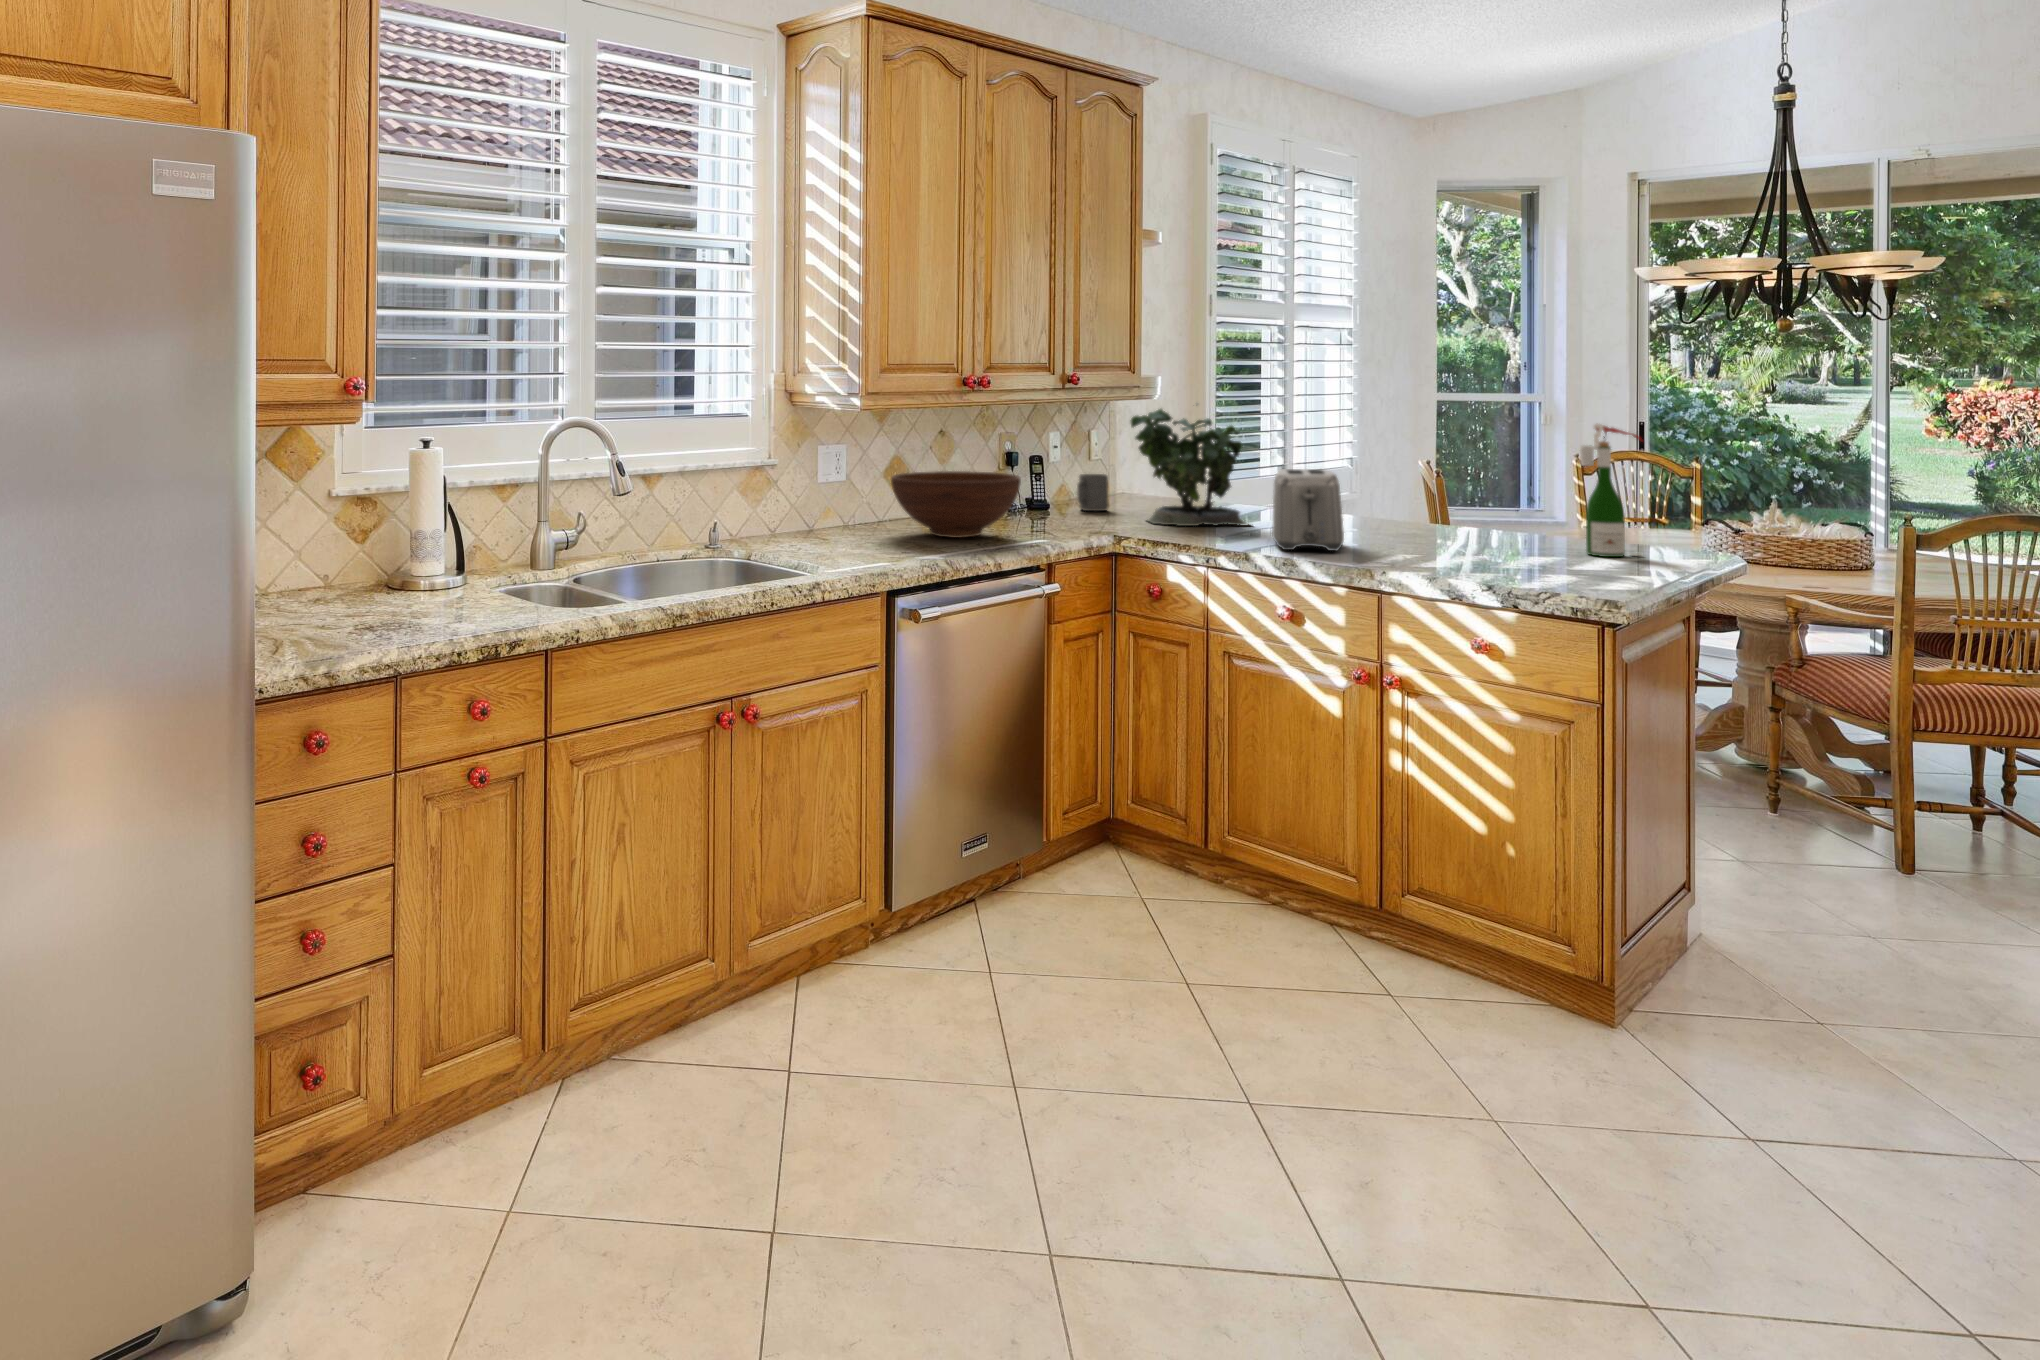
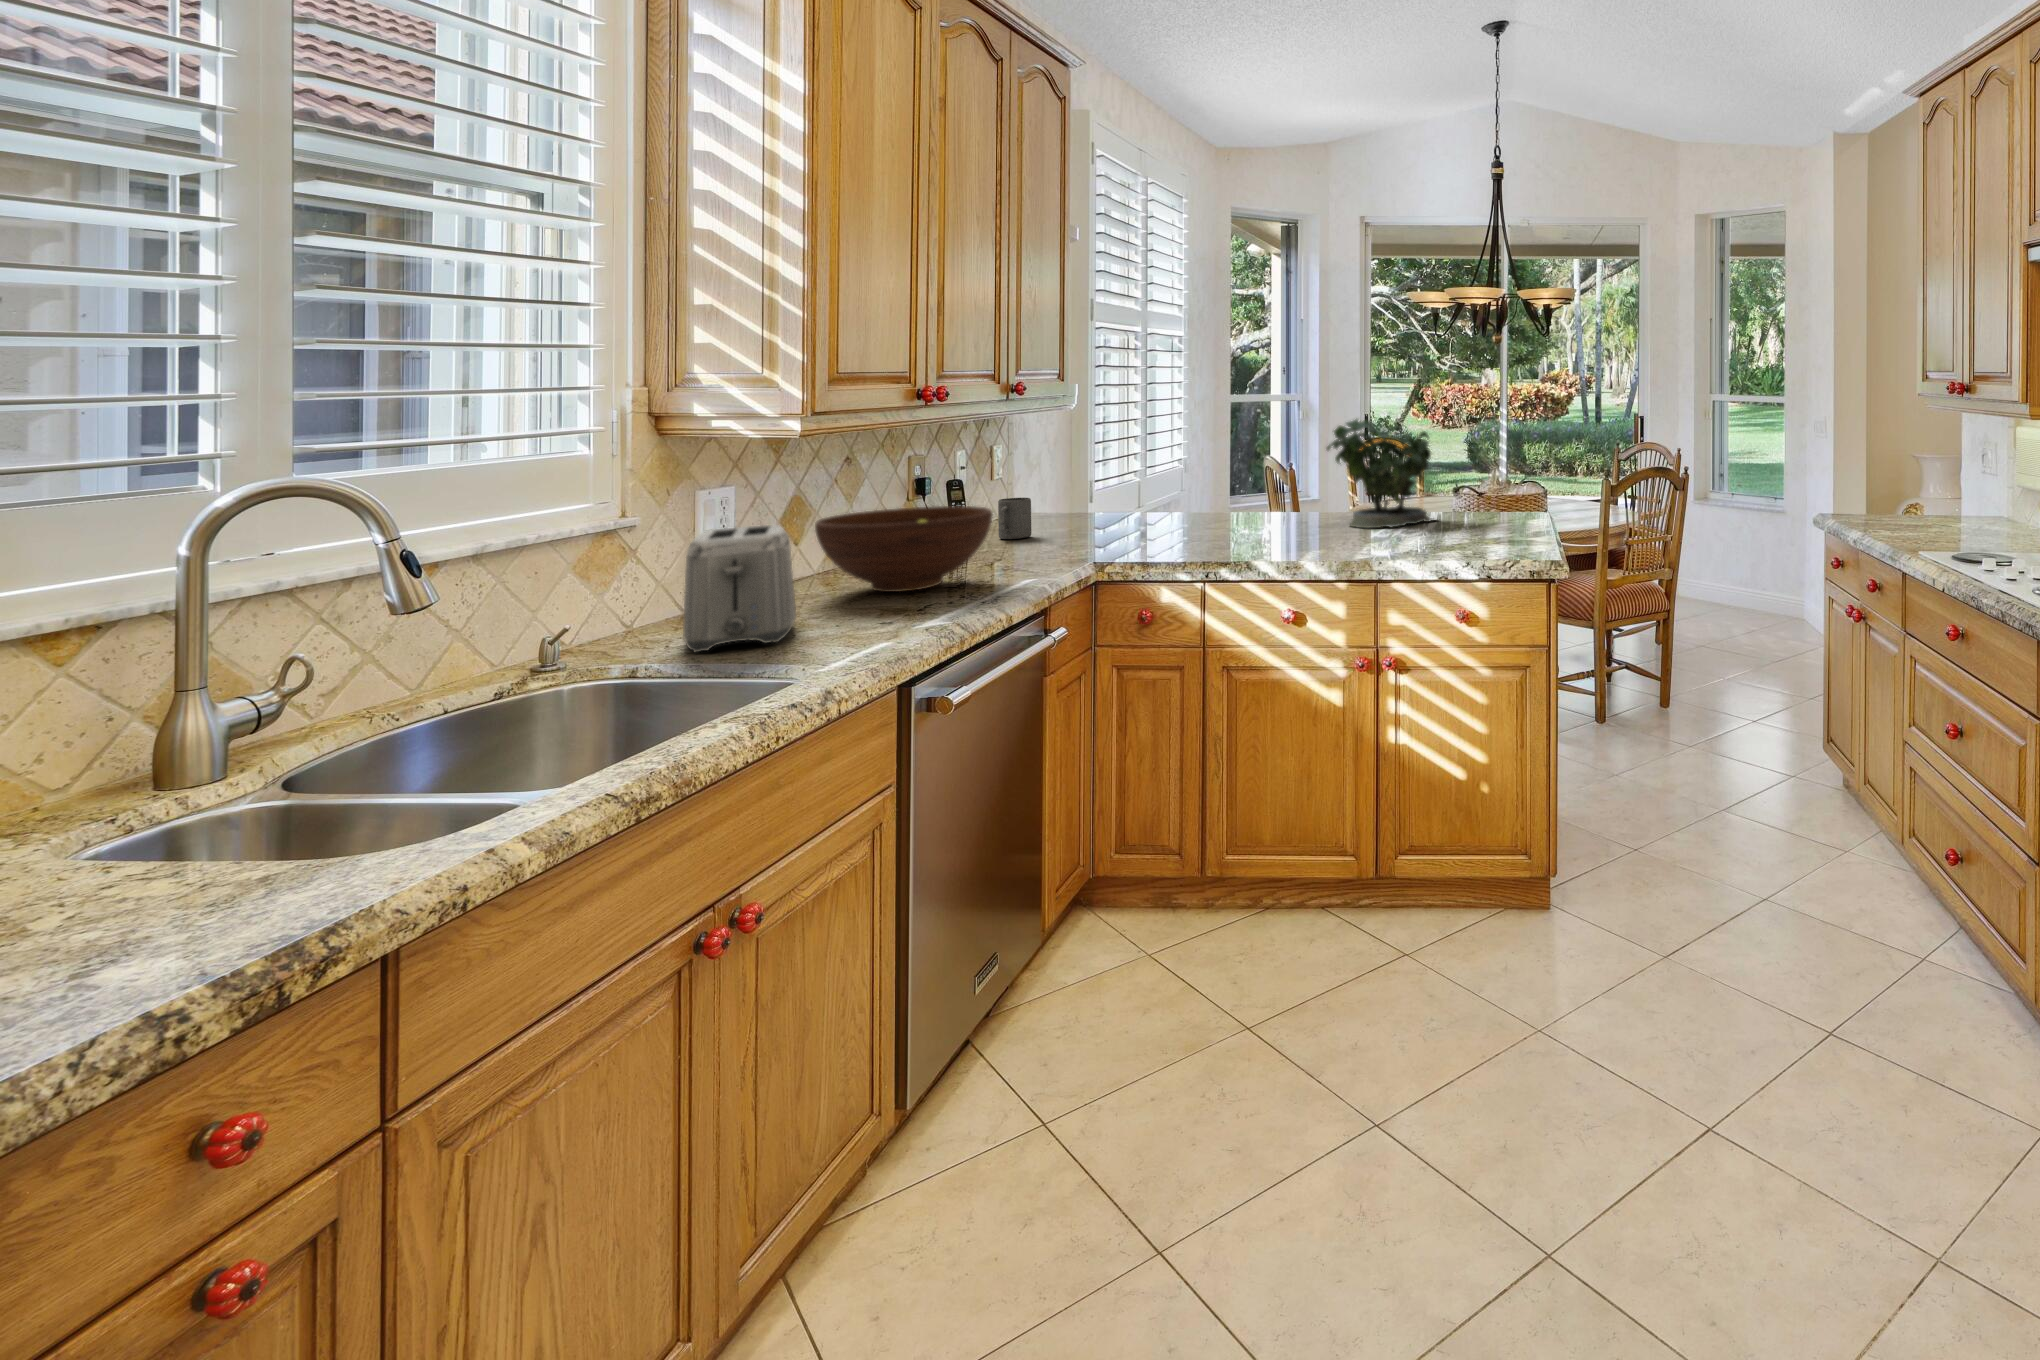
potted plant: present [1131,409,1247,526] -> present [1327,419,1434,528]
wine bottle: present [1580,424,1642,557] -> none [1463,422,1504,528]
toaster: present [1272,469,1344,551] -> present [683,525,796,652]

